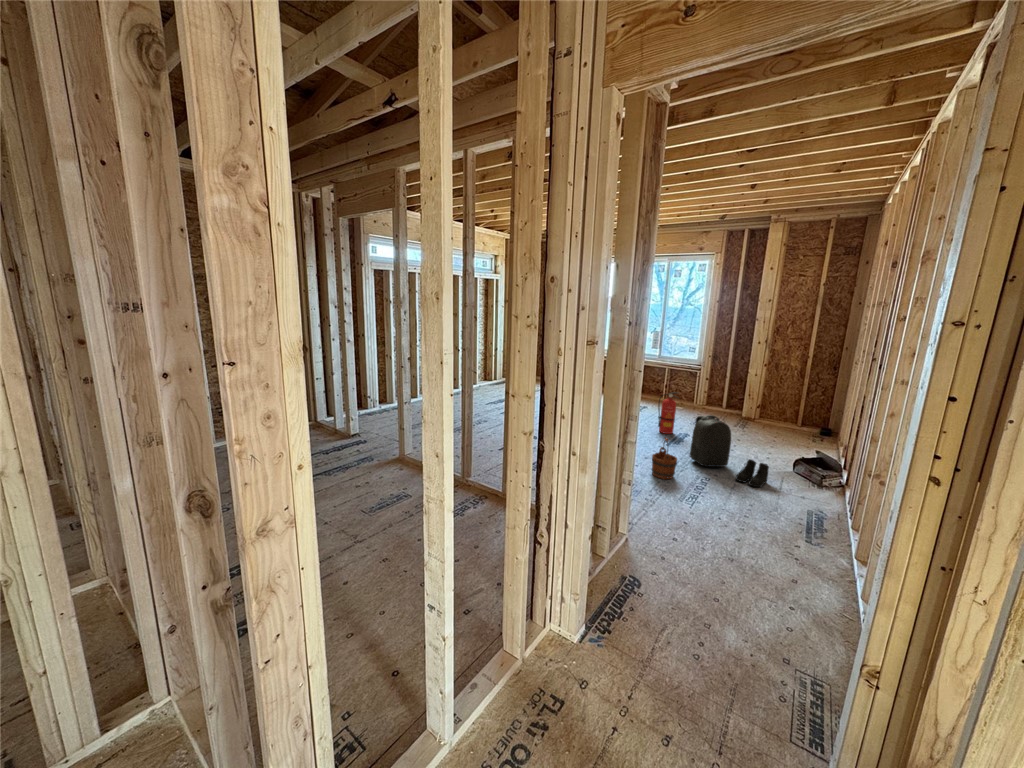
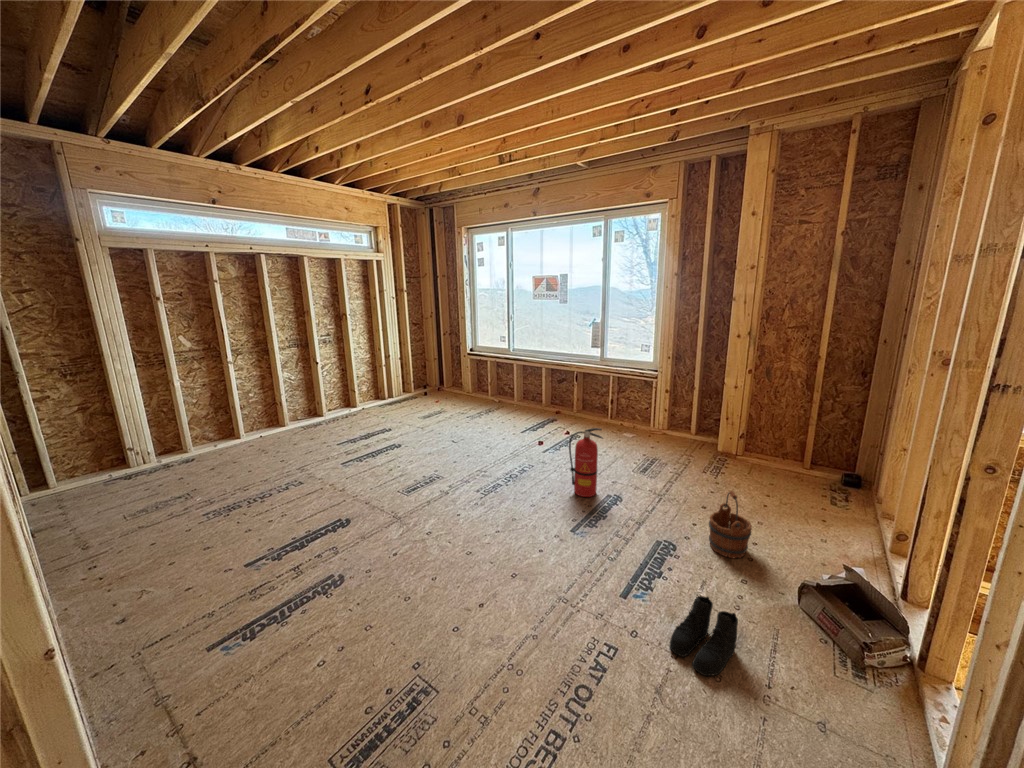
backpack: present [690,415,731,467] -> none [594,491,665,599]
wooden bucket: present [652,438,677,479] -> present [709,491,752,558]

